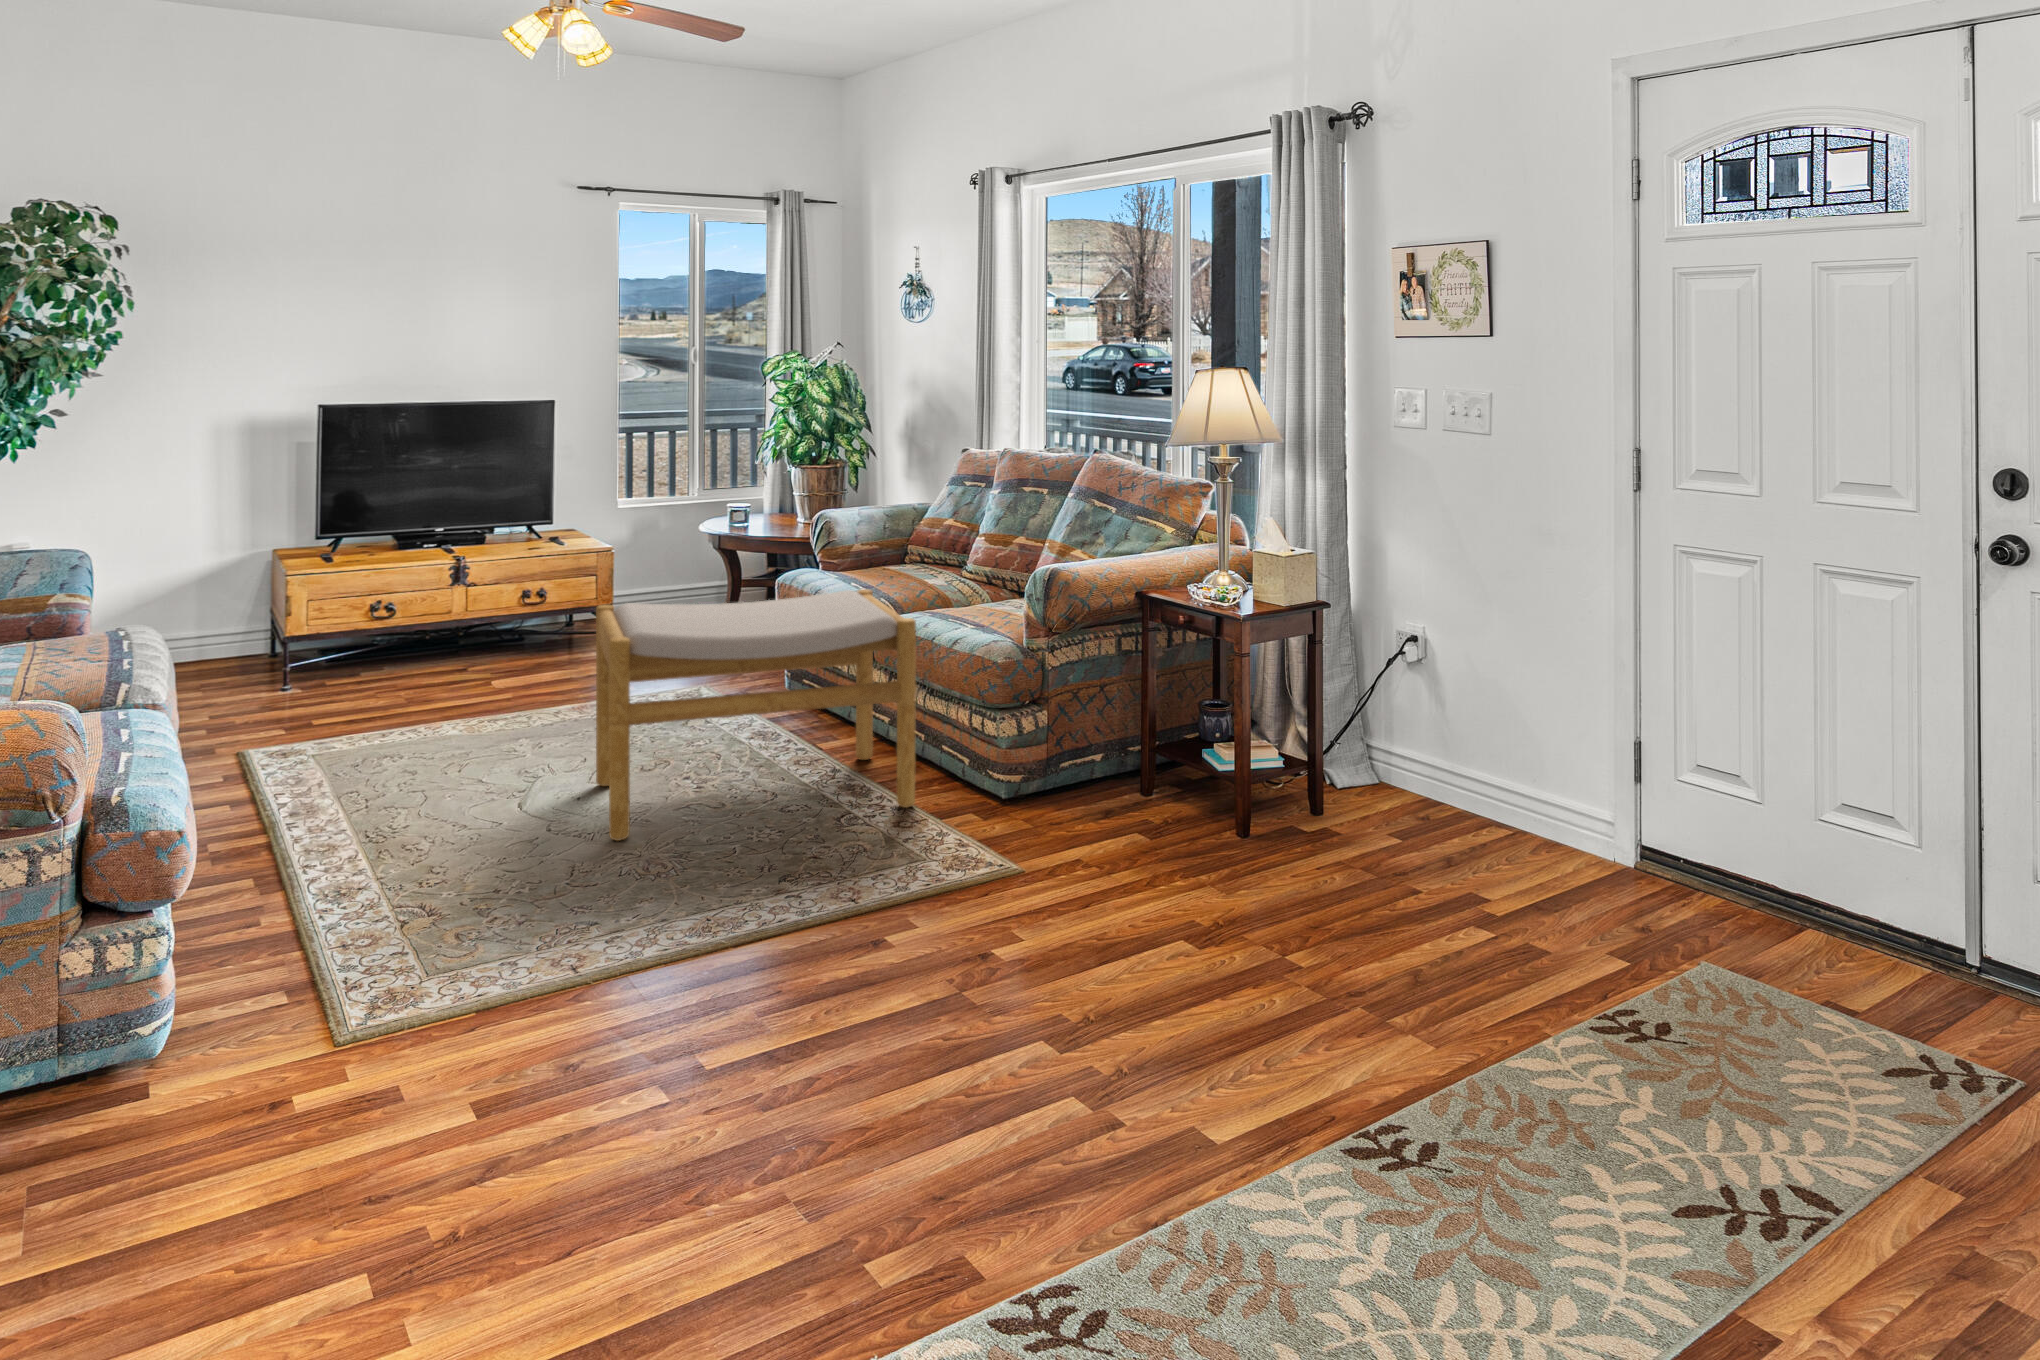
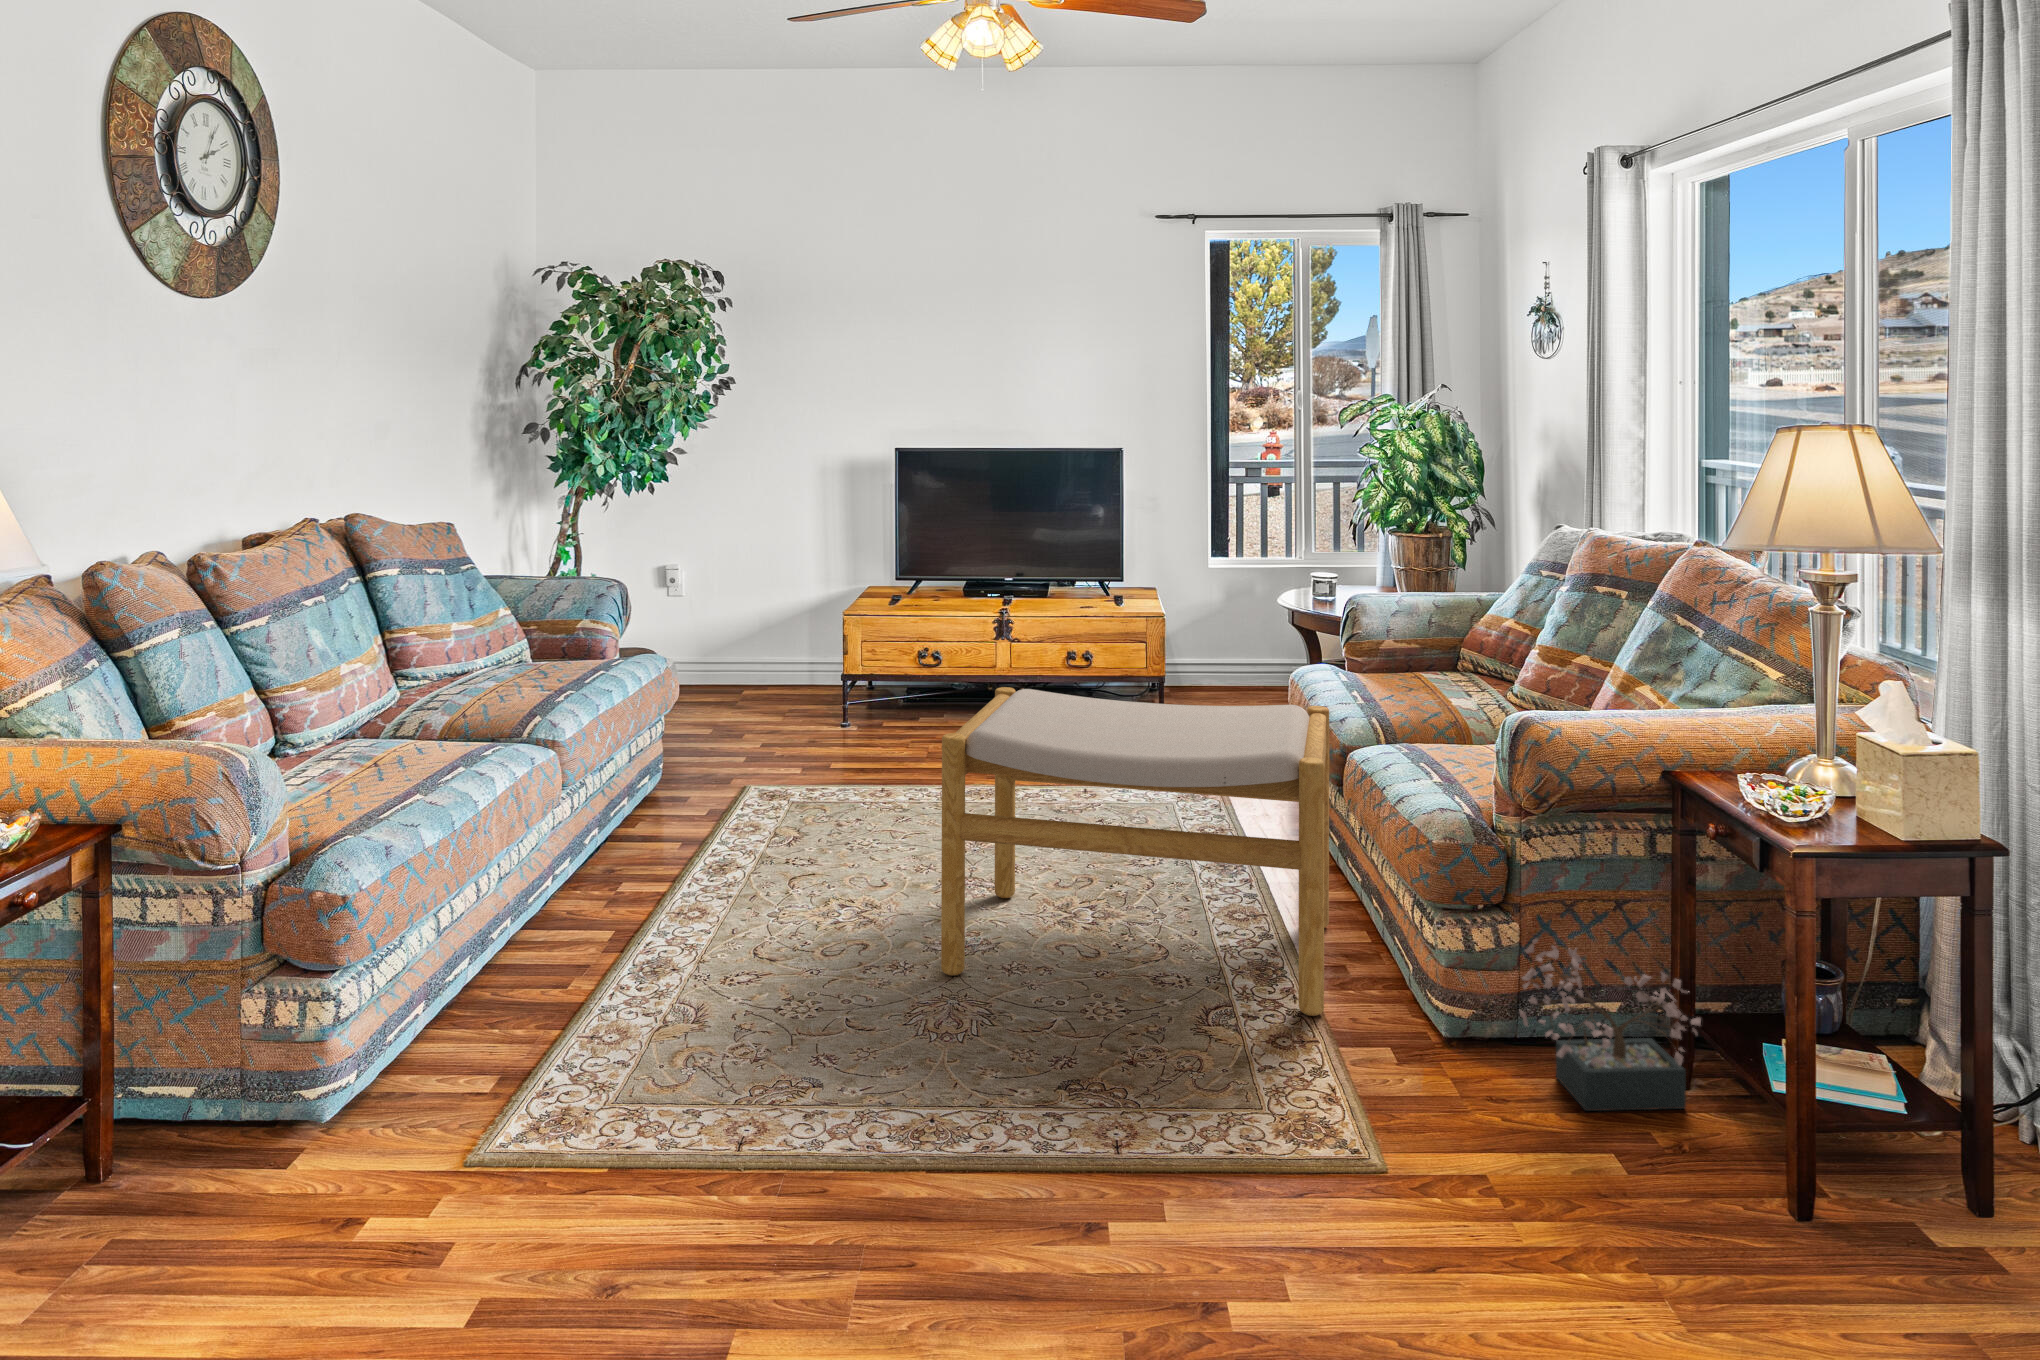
decorative plant: none [1058,715,1161,818] -> present [1520,939,1701,1111]

